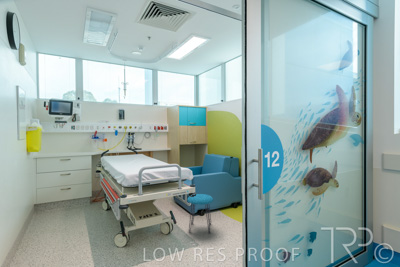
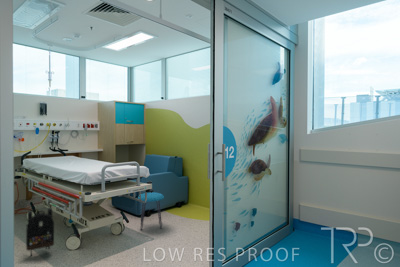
backpack: none [80,204,106,248] -> present [26,208,54,255]

